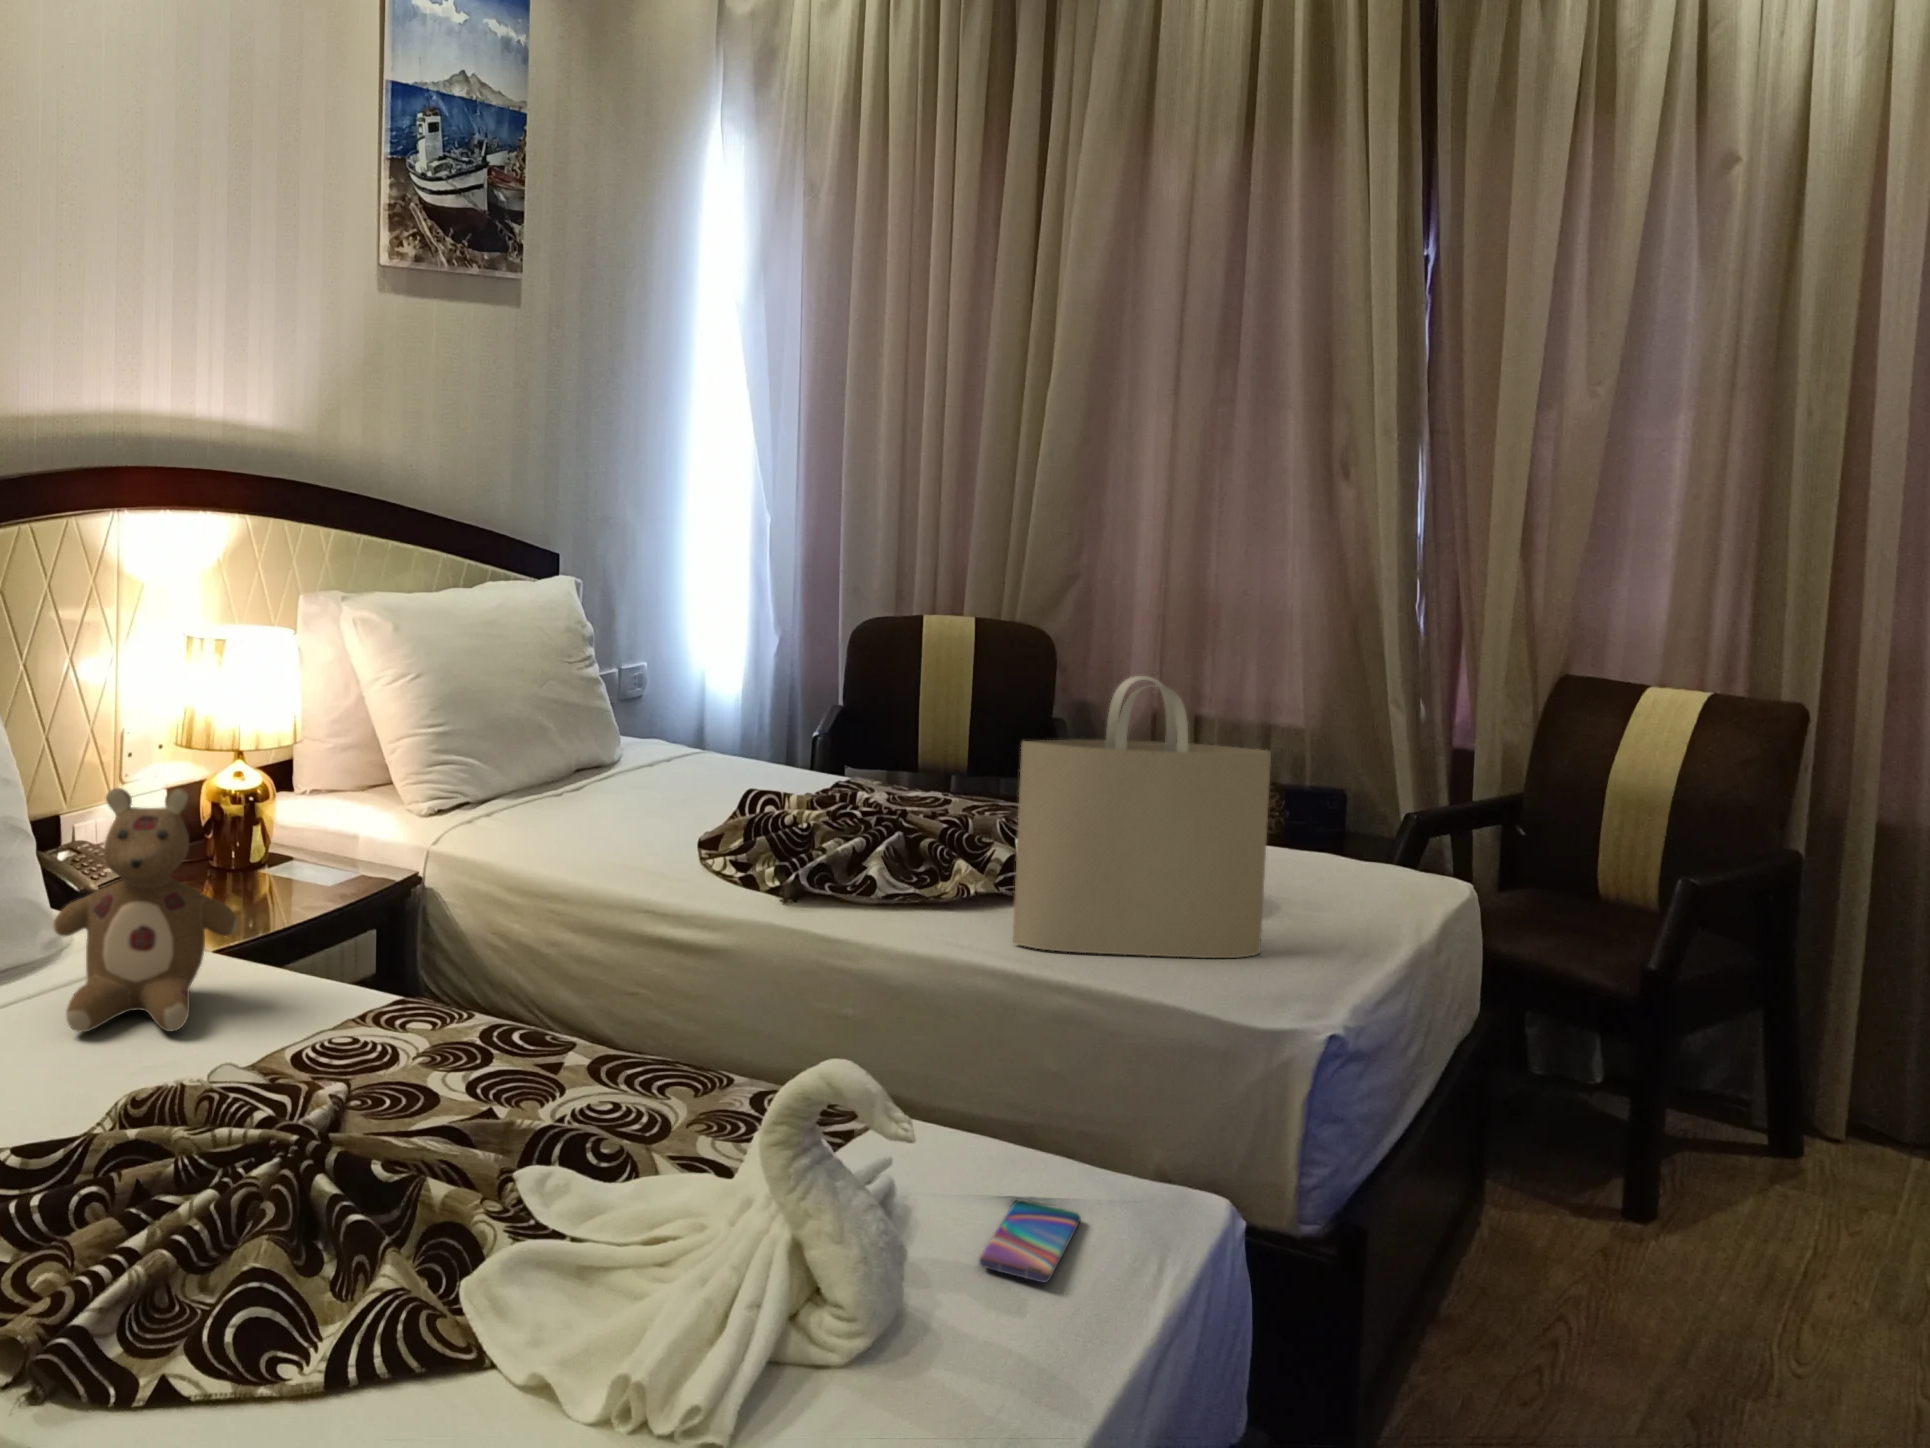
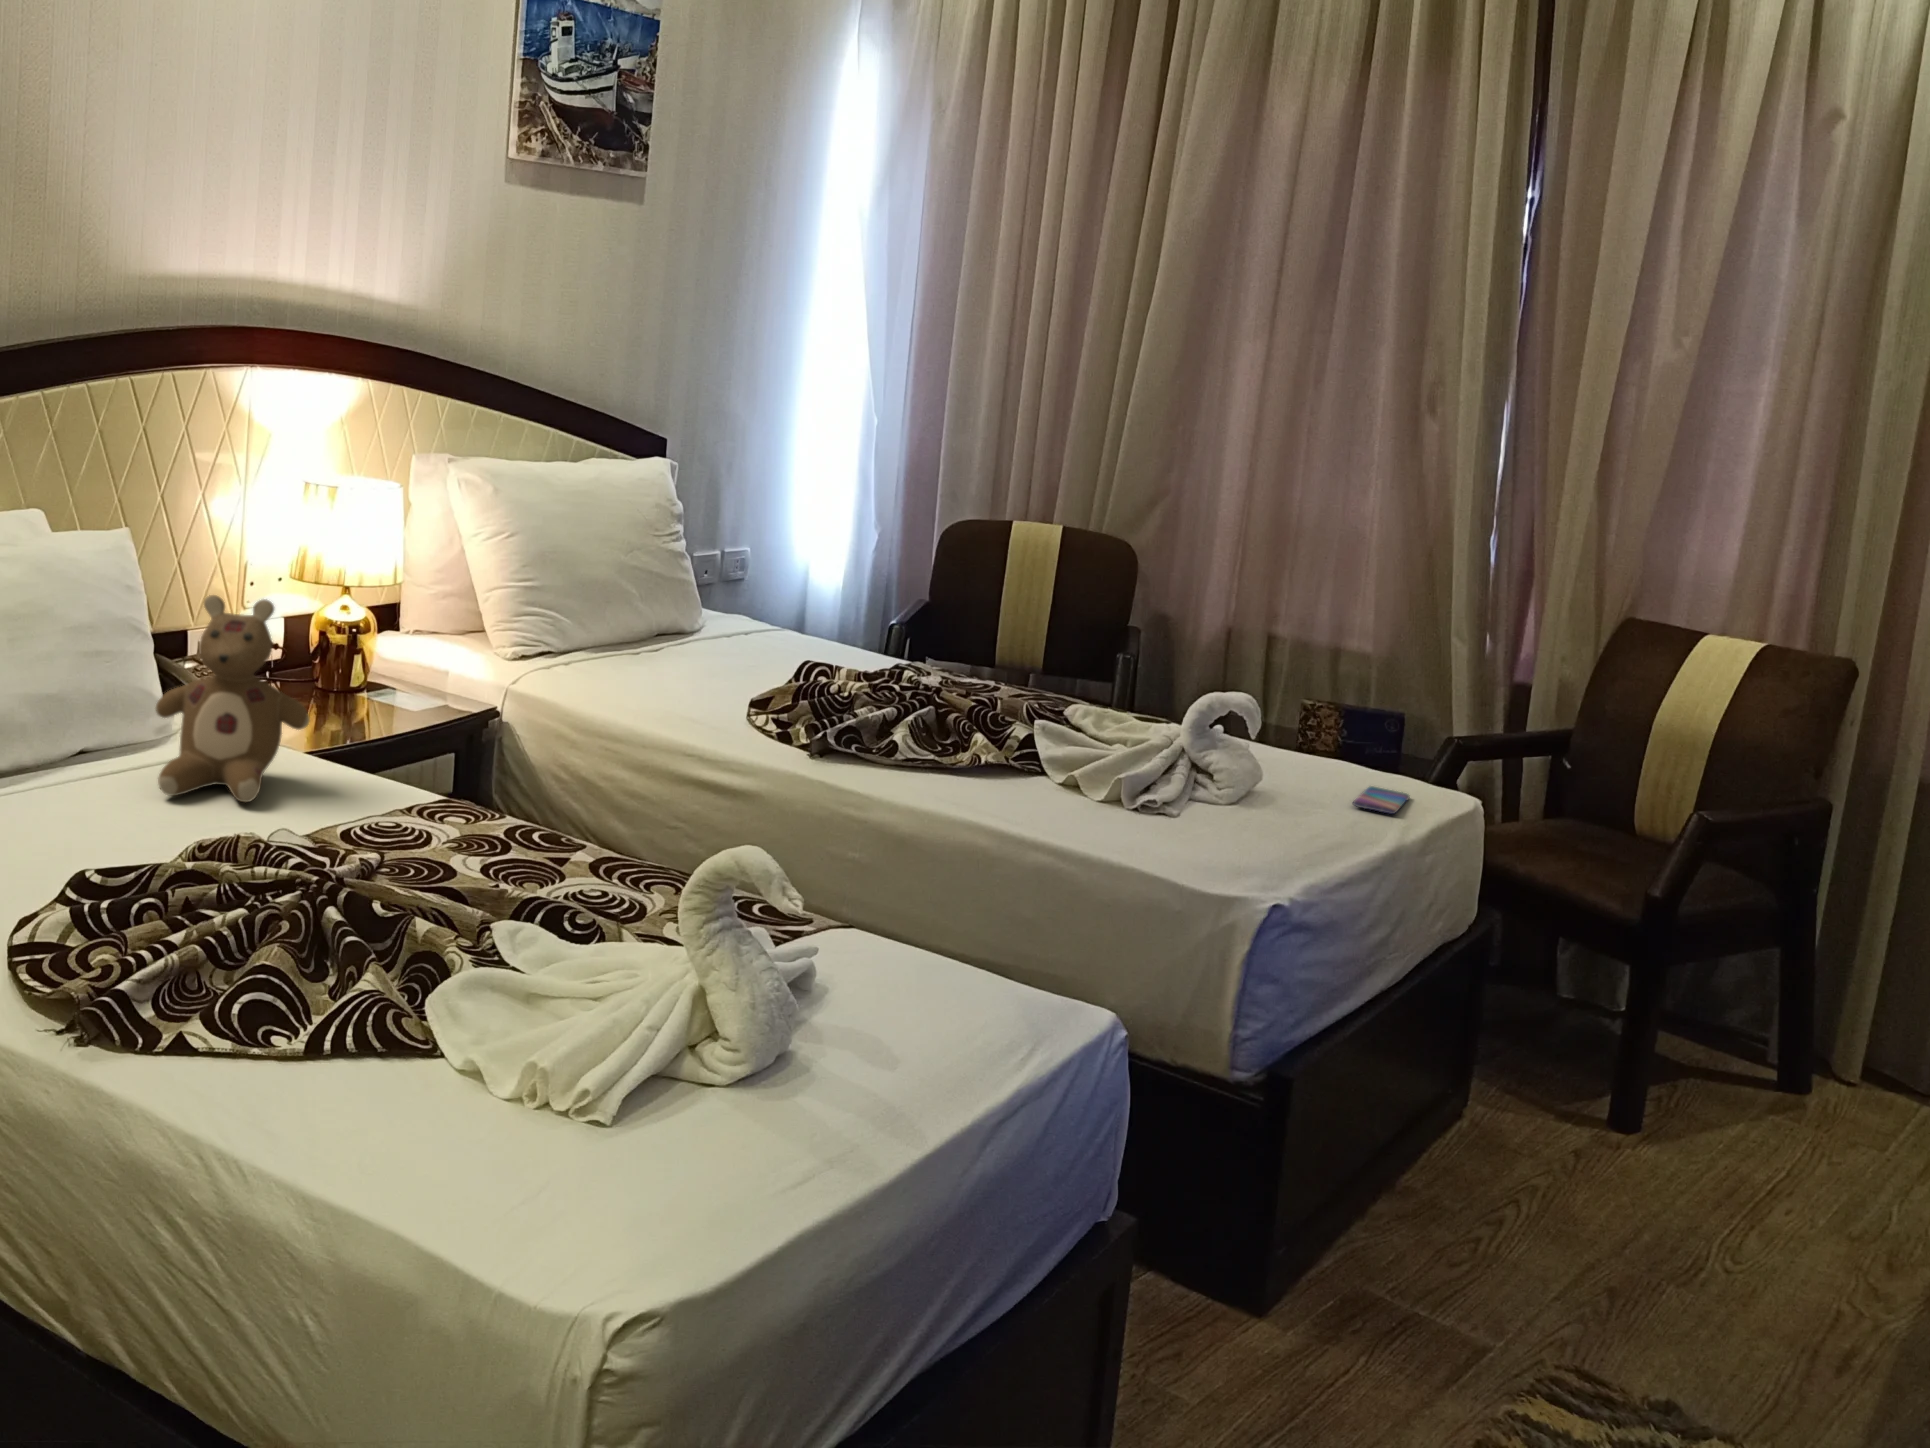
tote bag: present [1013,676,1271,958] -> none [1010,571,1267,838]
smartphone: present [979,1200,1081,1282] -> present [1353,786,1409,814]

